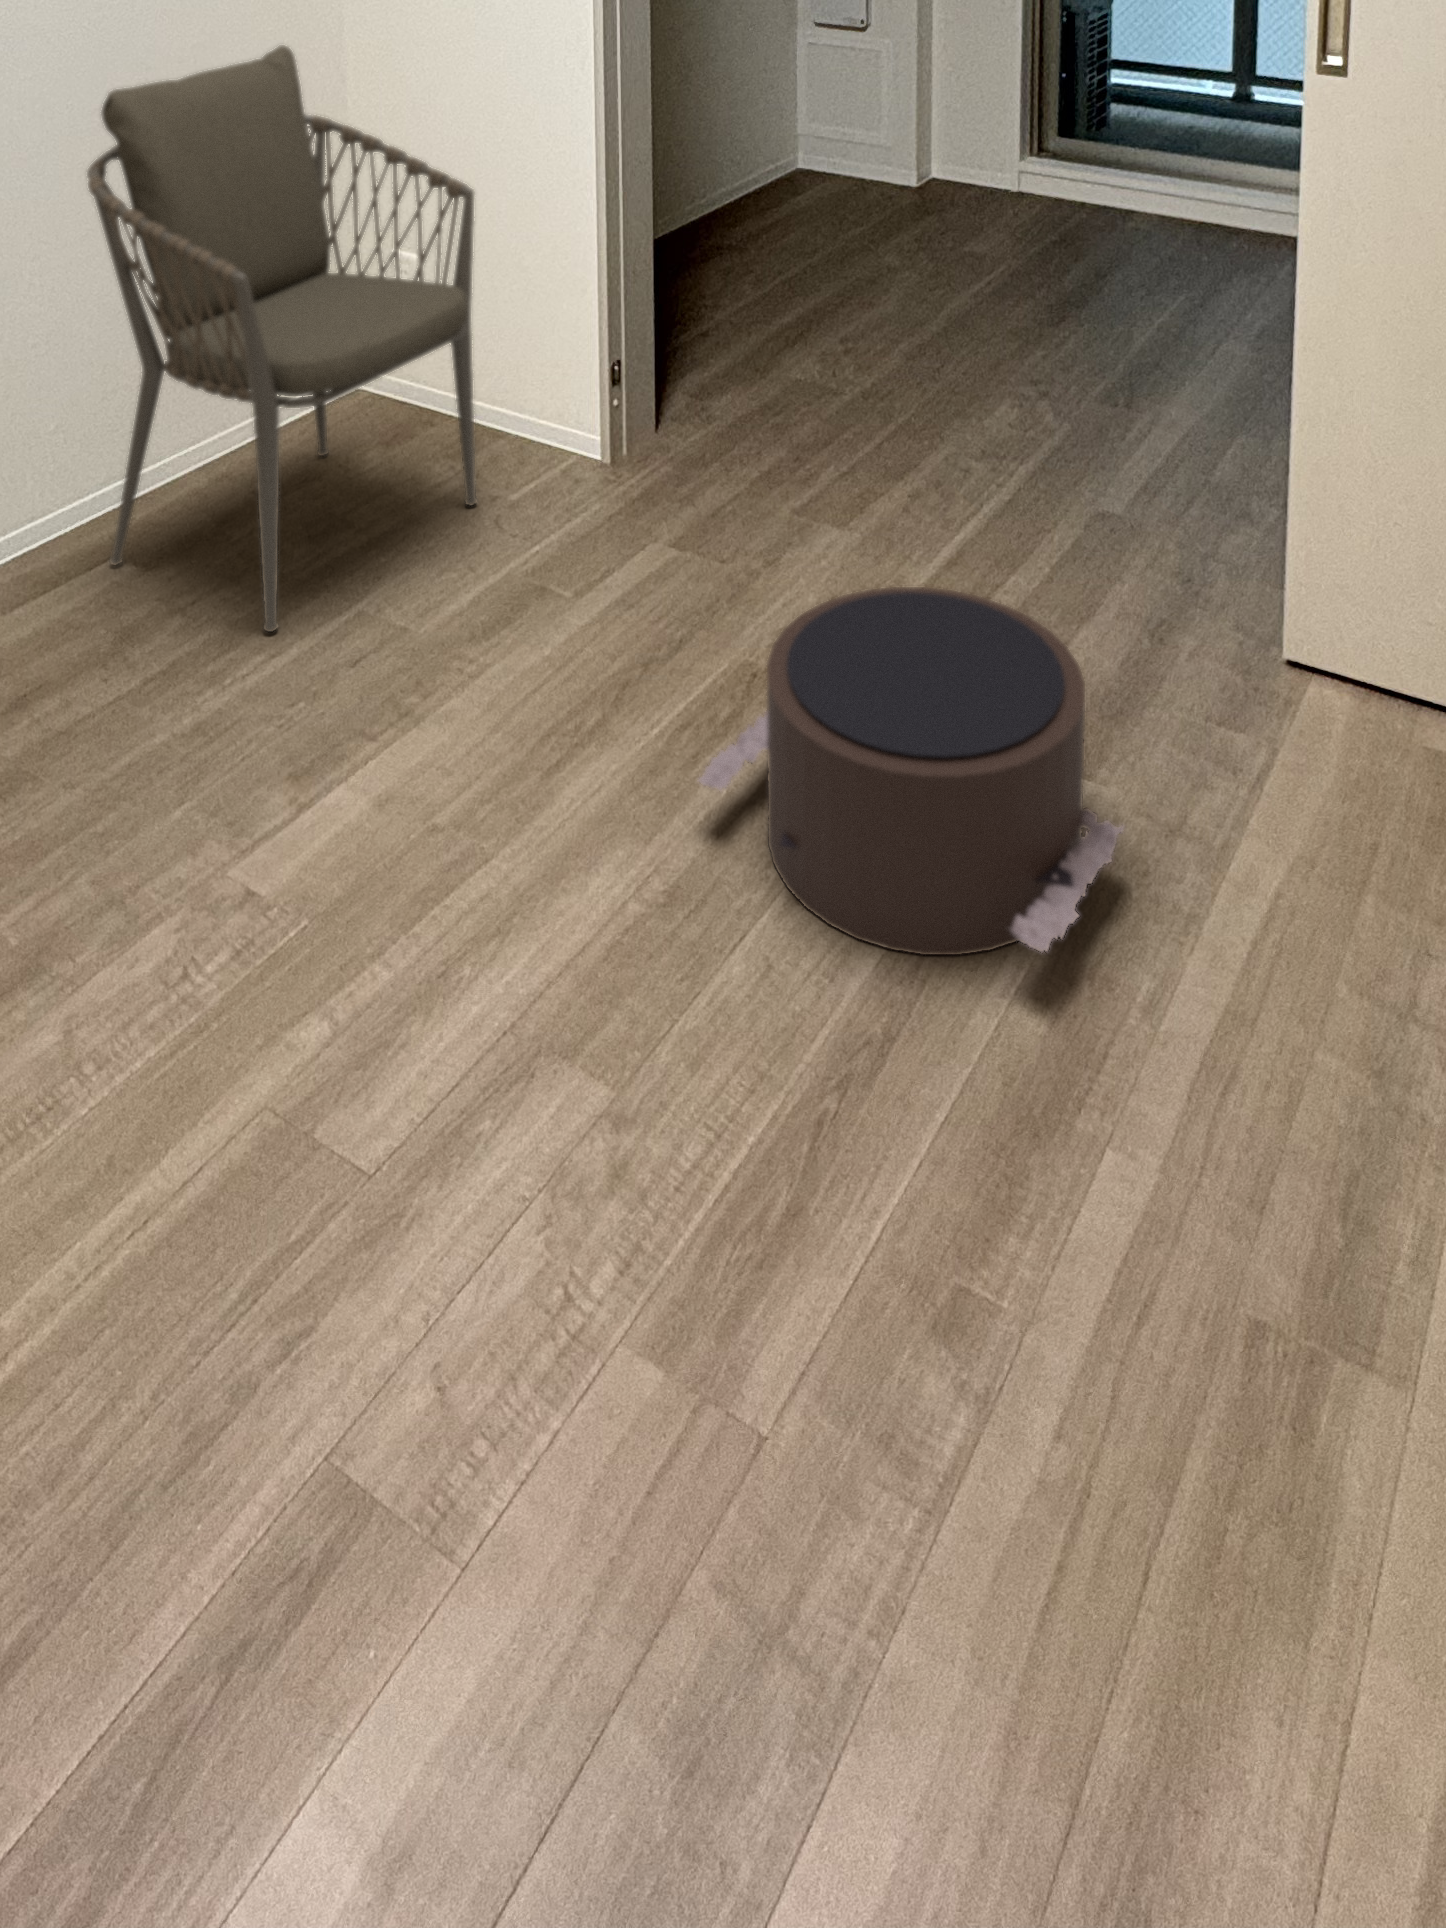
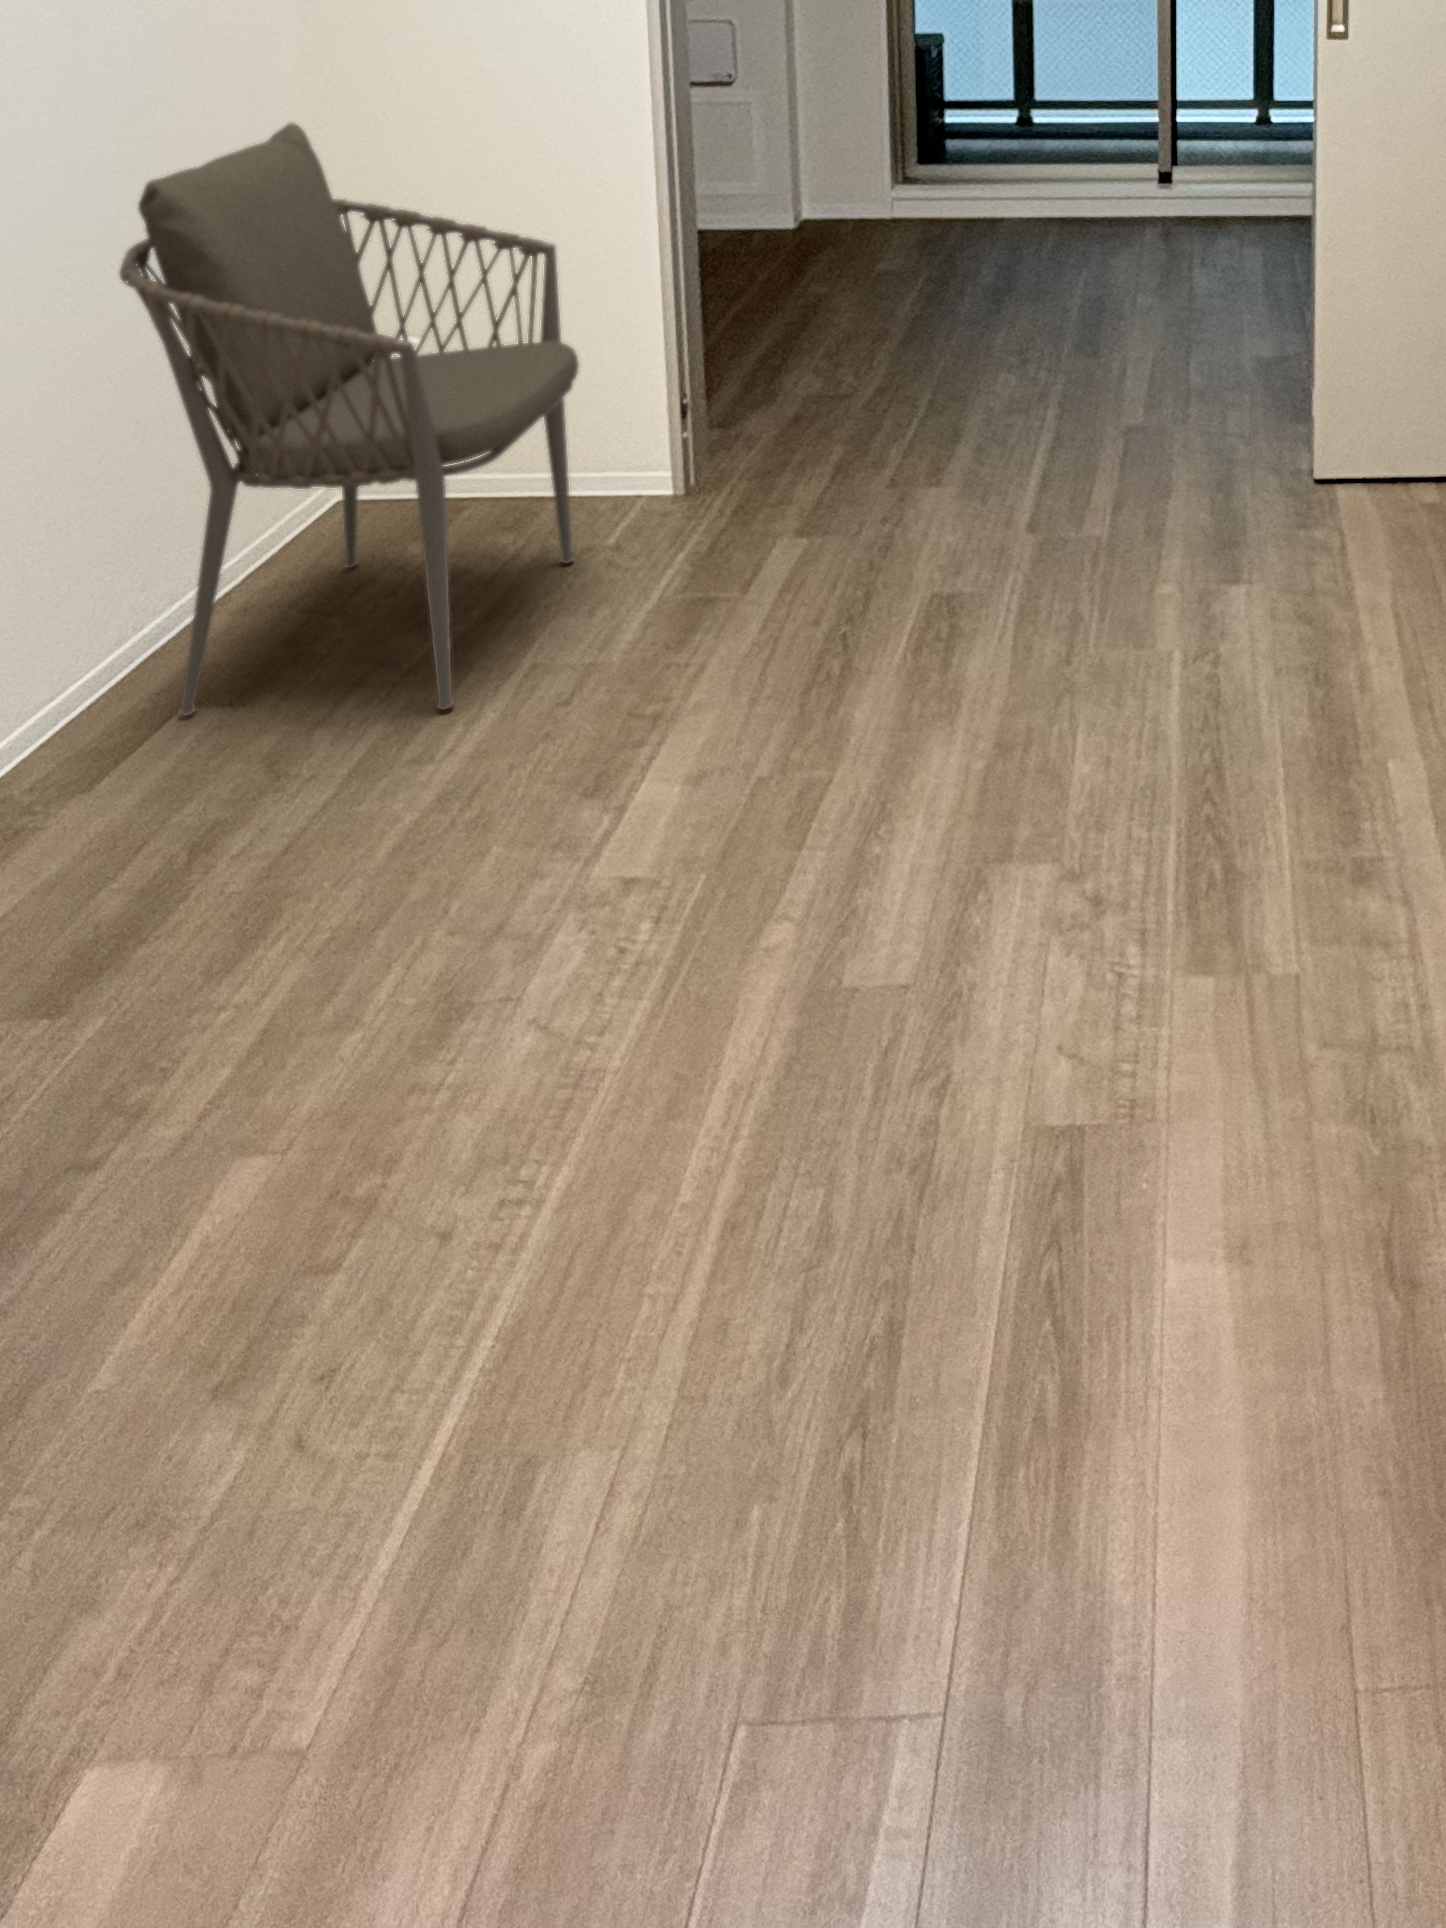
pouf: present [698,587,1124,955] -> none [985,472,1308,722]

